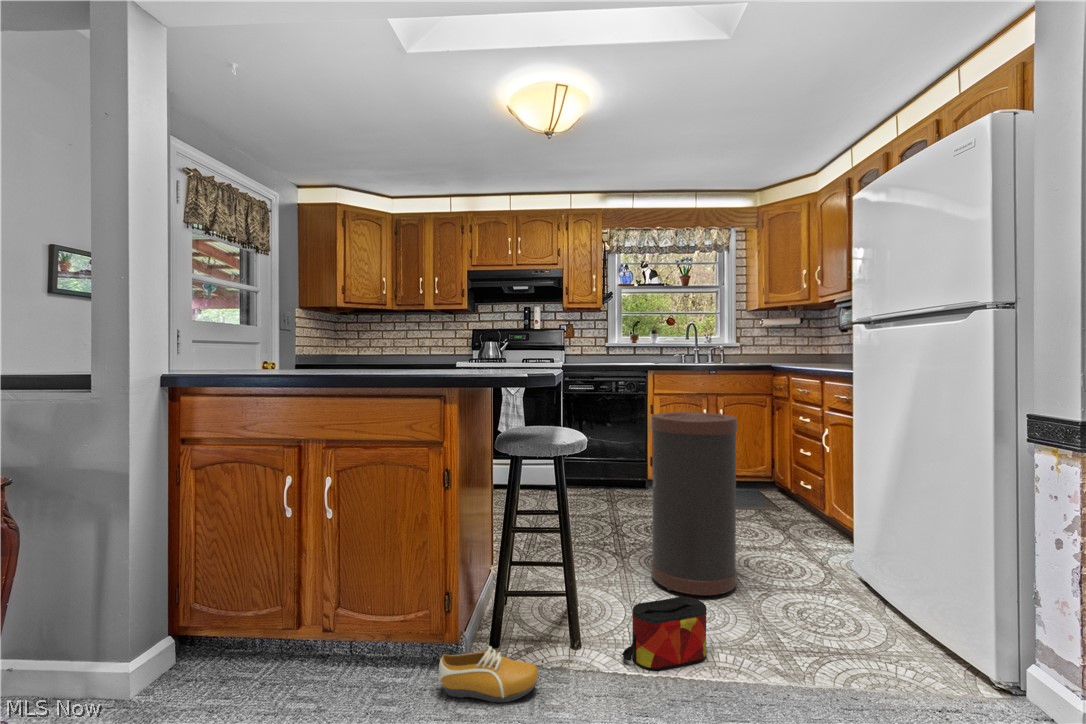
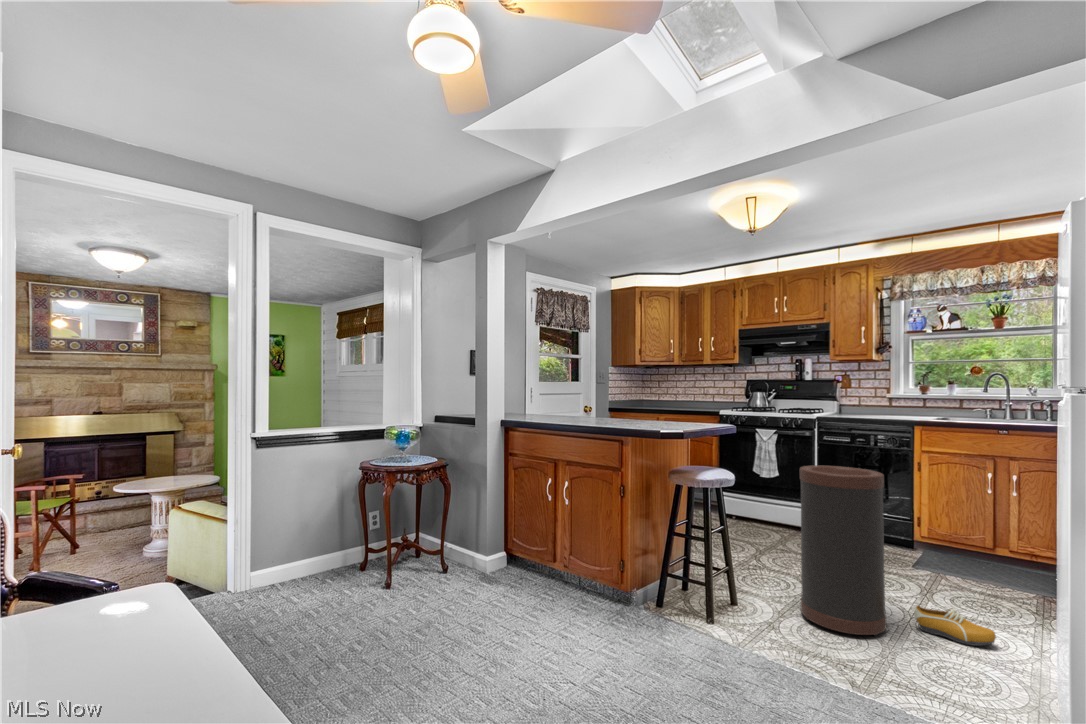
bag: present [622,597,707,670] -> none [709,602,786,659]
shoe: present [439,645,538,702] -> present [914,605,996,646]

